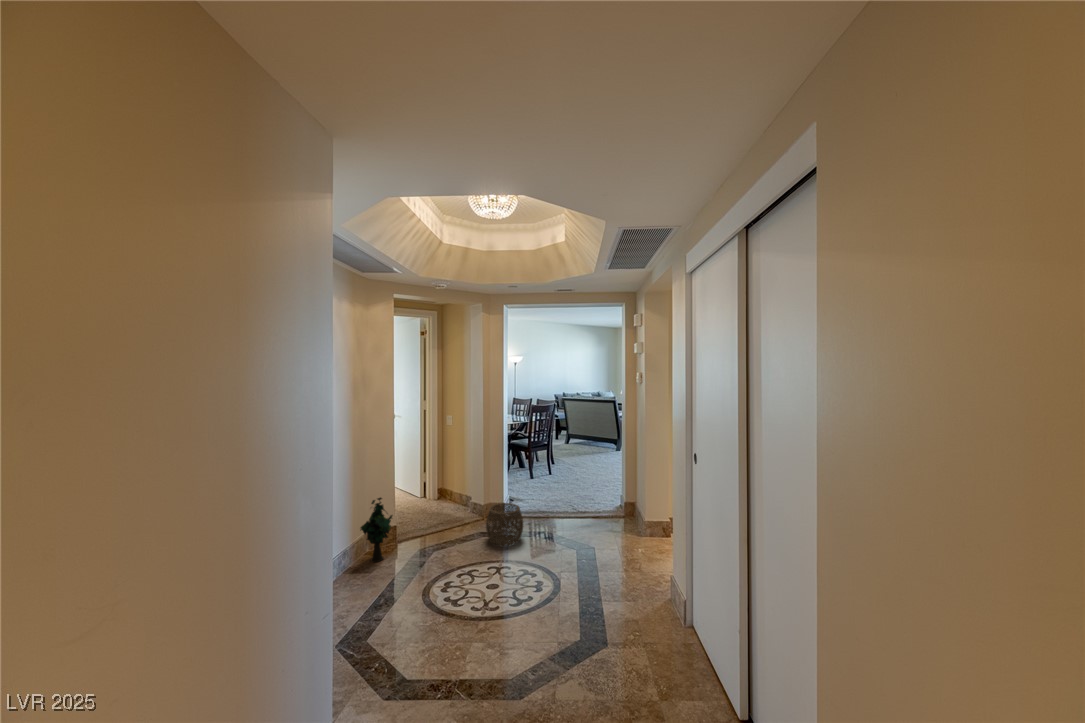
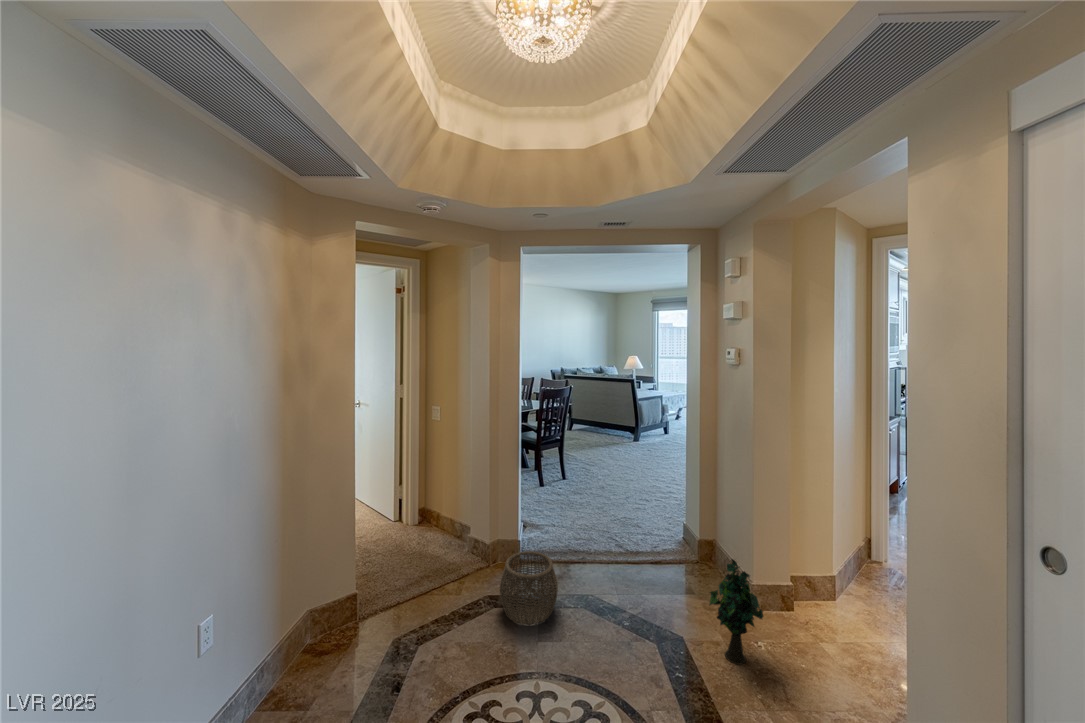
decorative plant: present [361,498,392,562] -> present [709,559,763,665]

